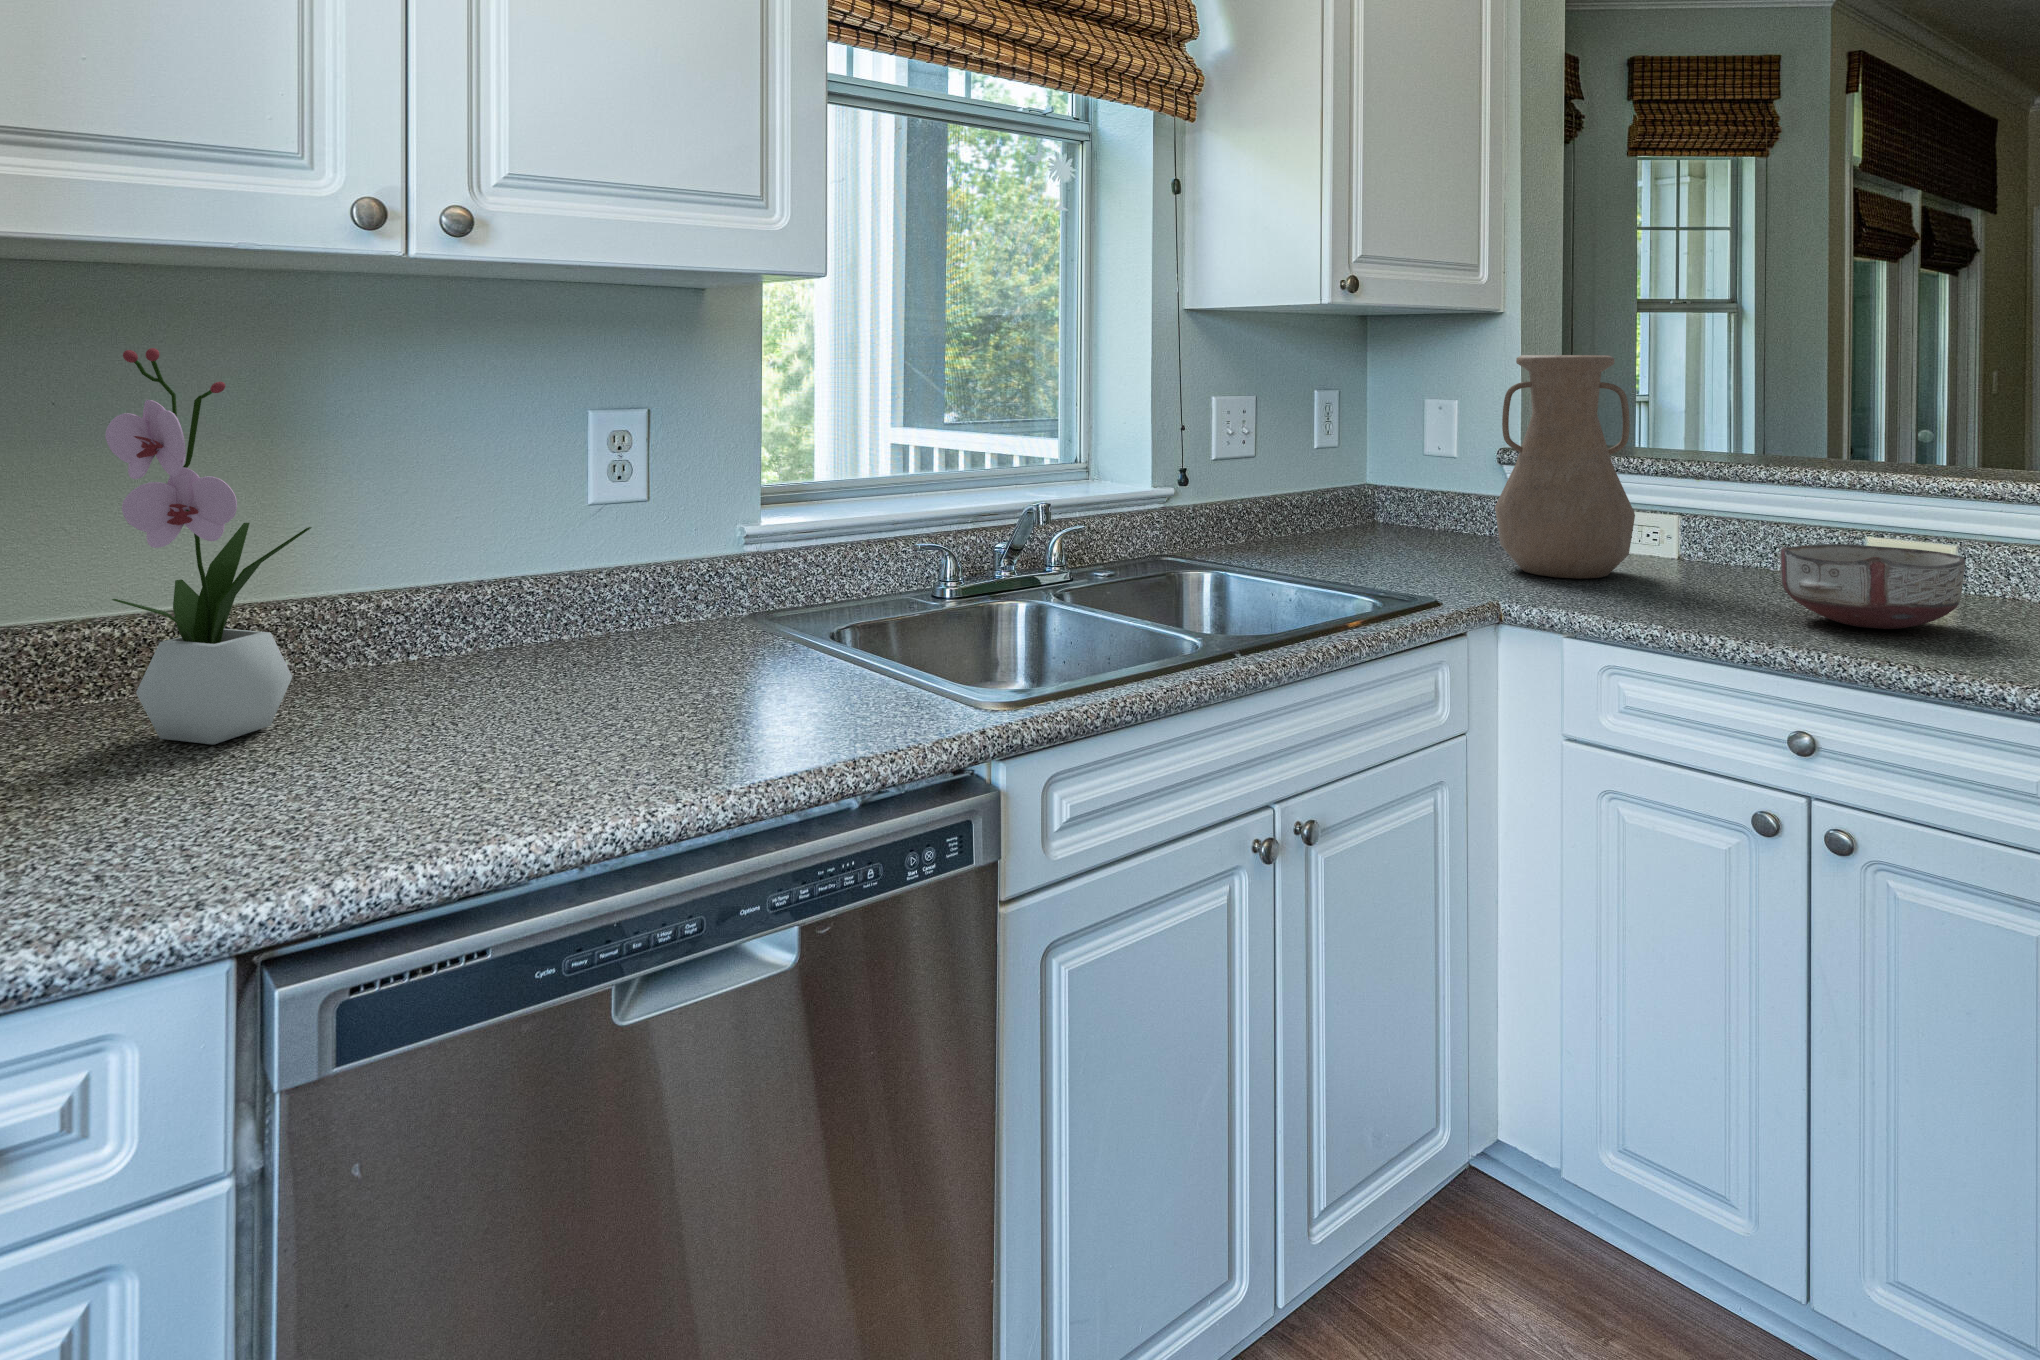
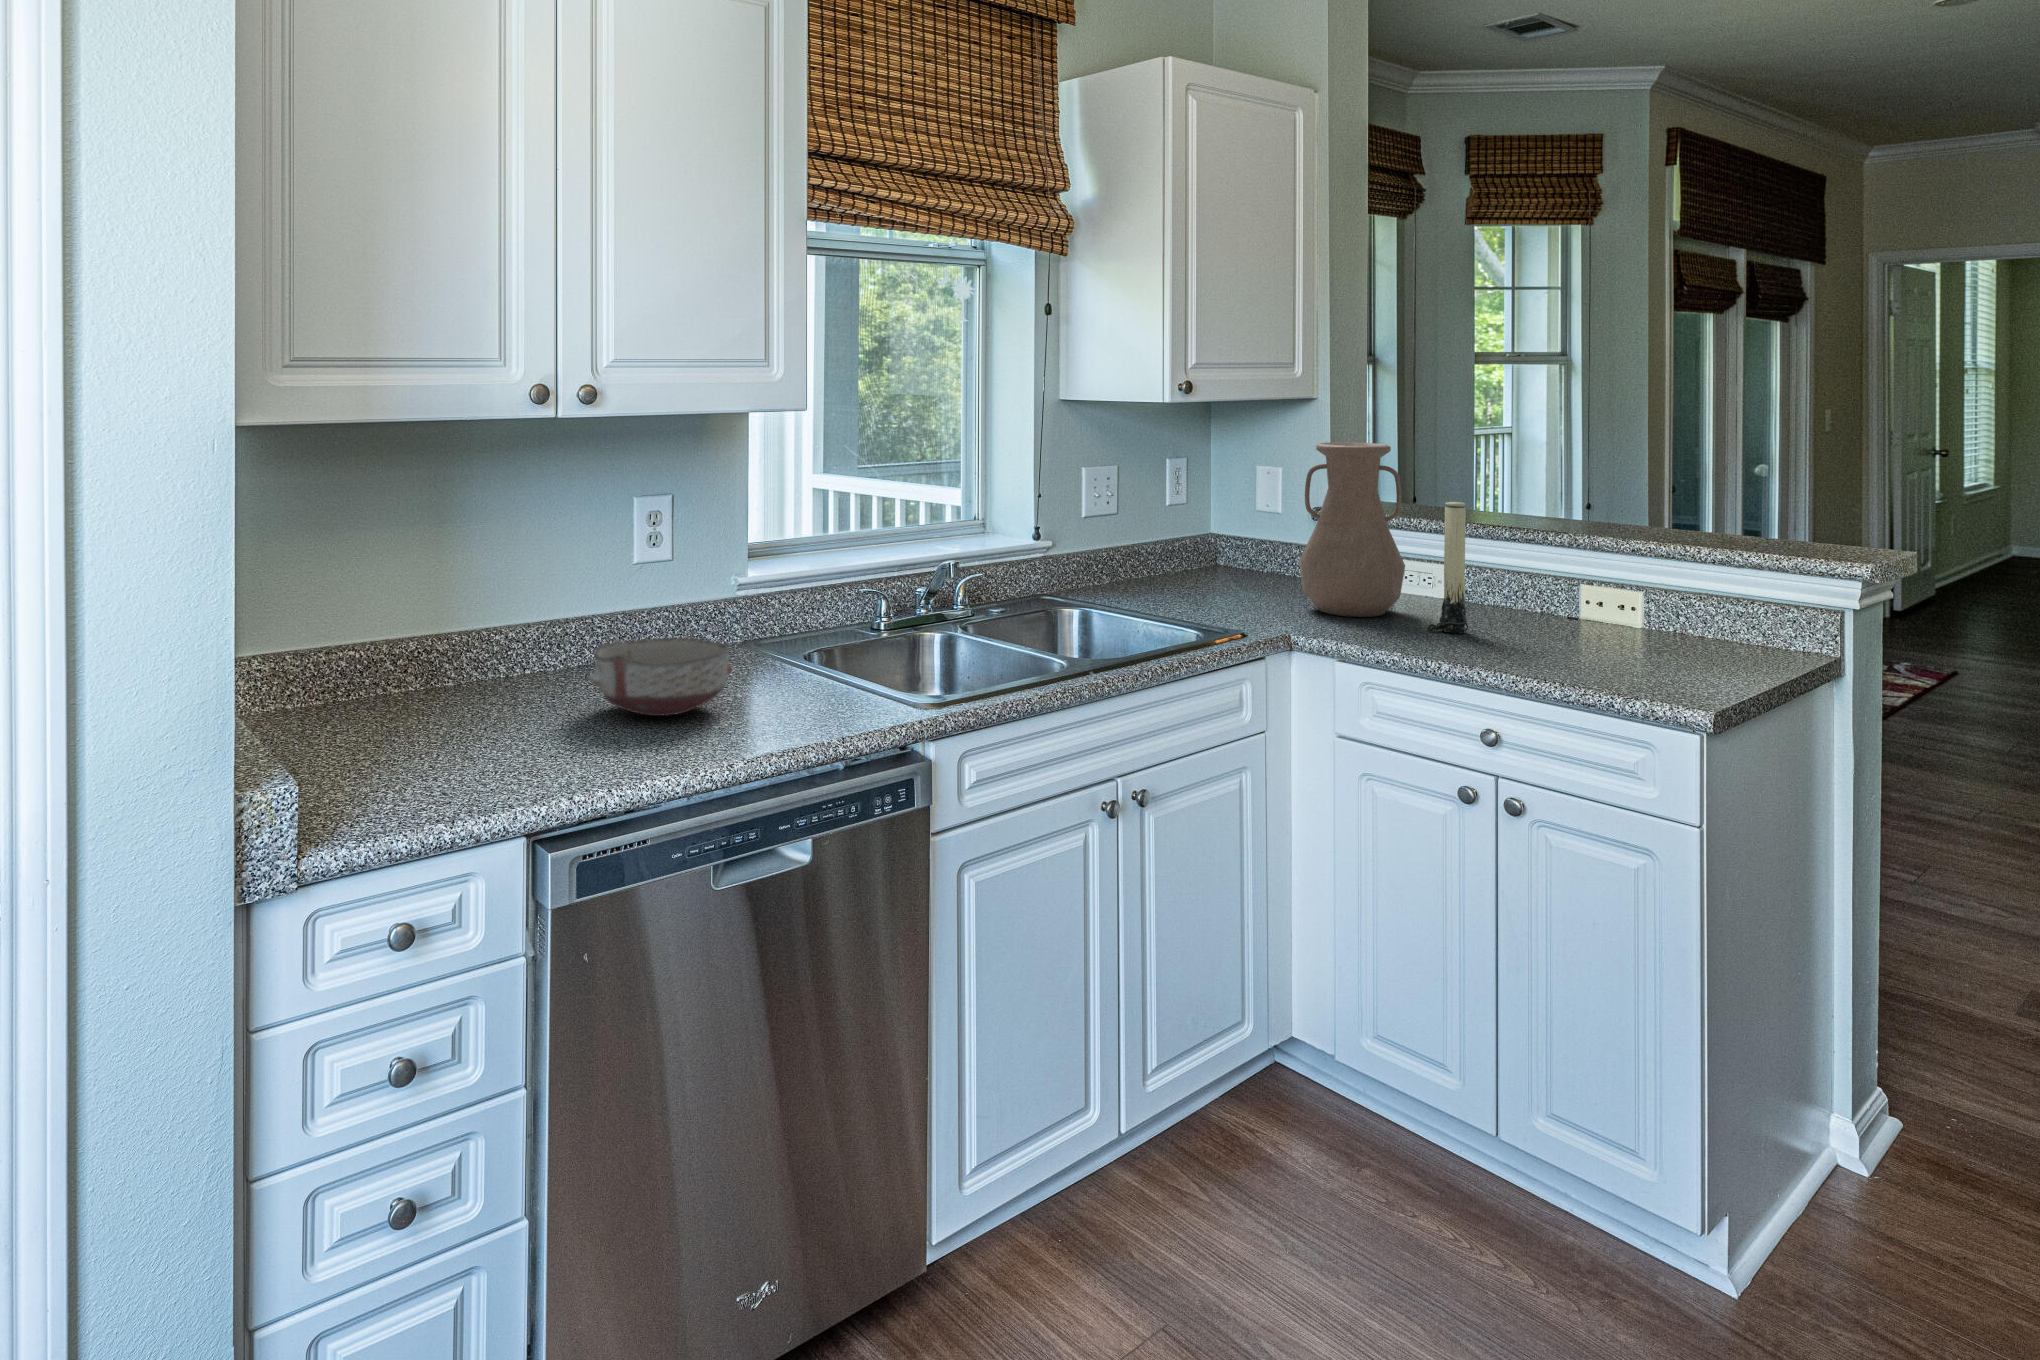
flower arrangement: present [105,348,312,745] -> none [379,478,490,727]
candle: none [1676,424,1733,598] -> present [1427,502,1468,633]
ceramic bowl: present [1780,544,1965,629] -> present [588,637,732,716]

